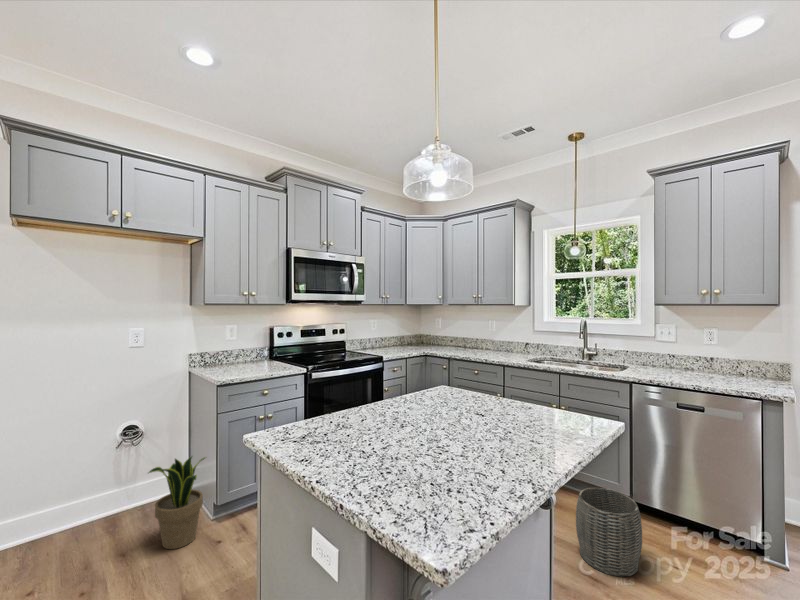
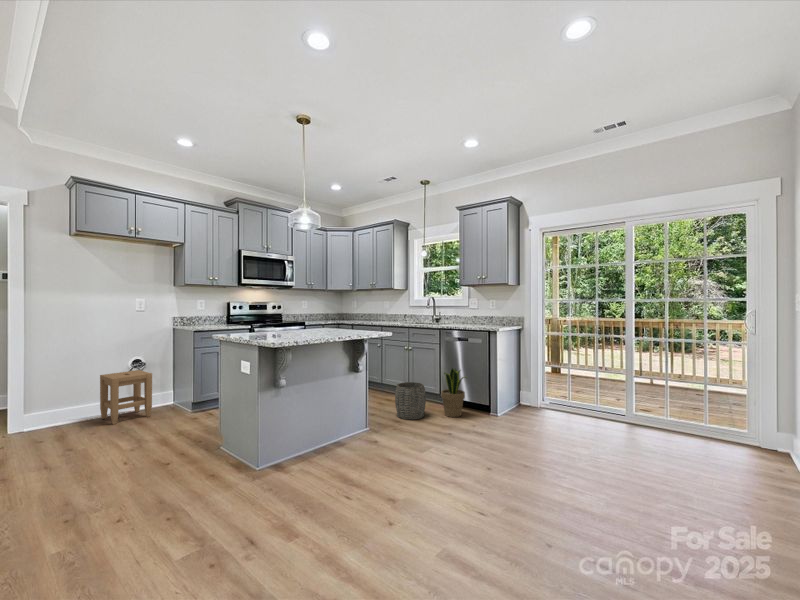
stool: none [64,445,148,558] -> present [100,370,152,424]
potted plant: present [149,457,205,549] -> present [441,368,467,417]

